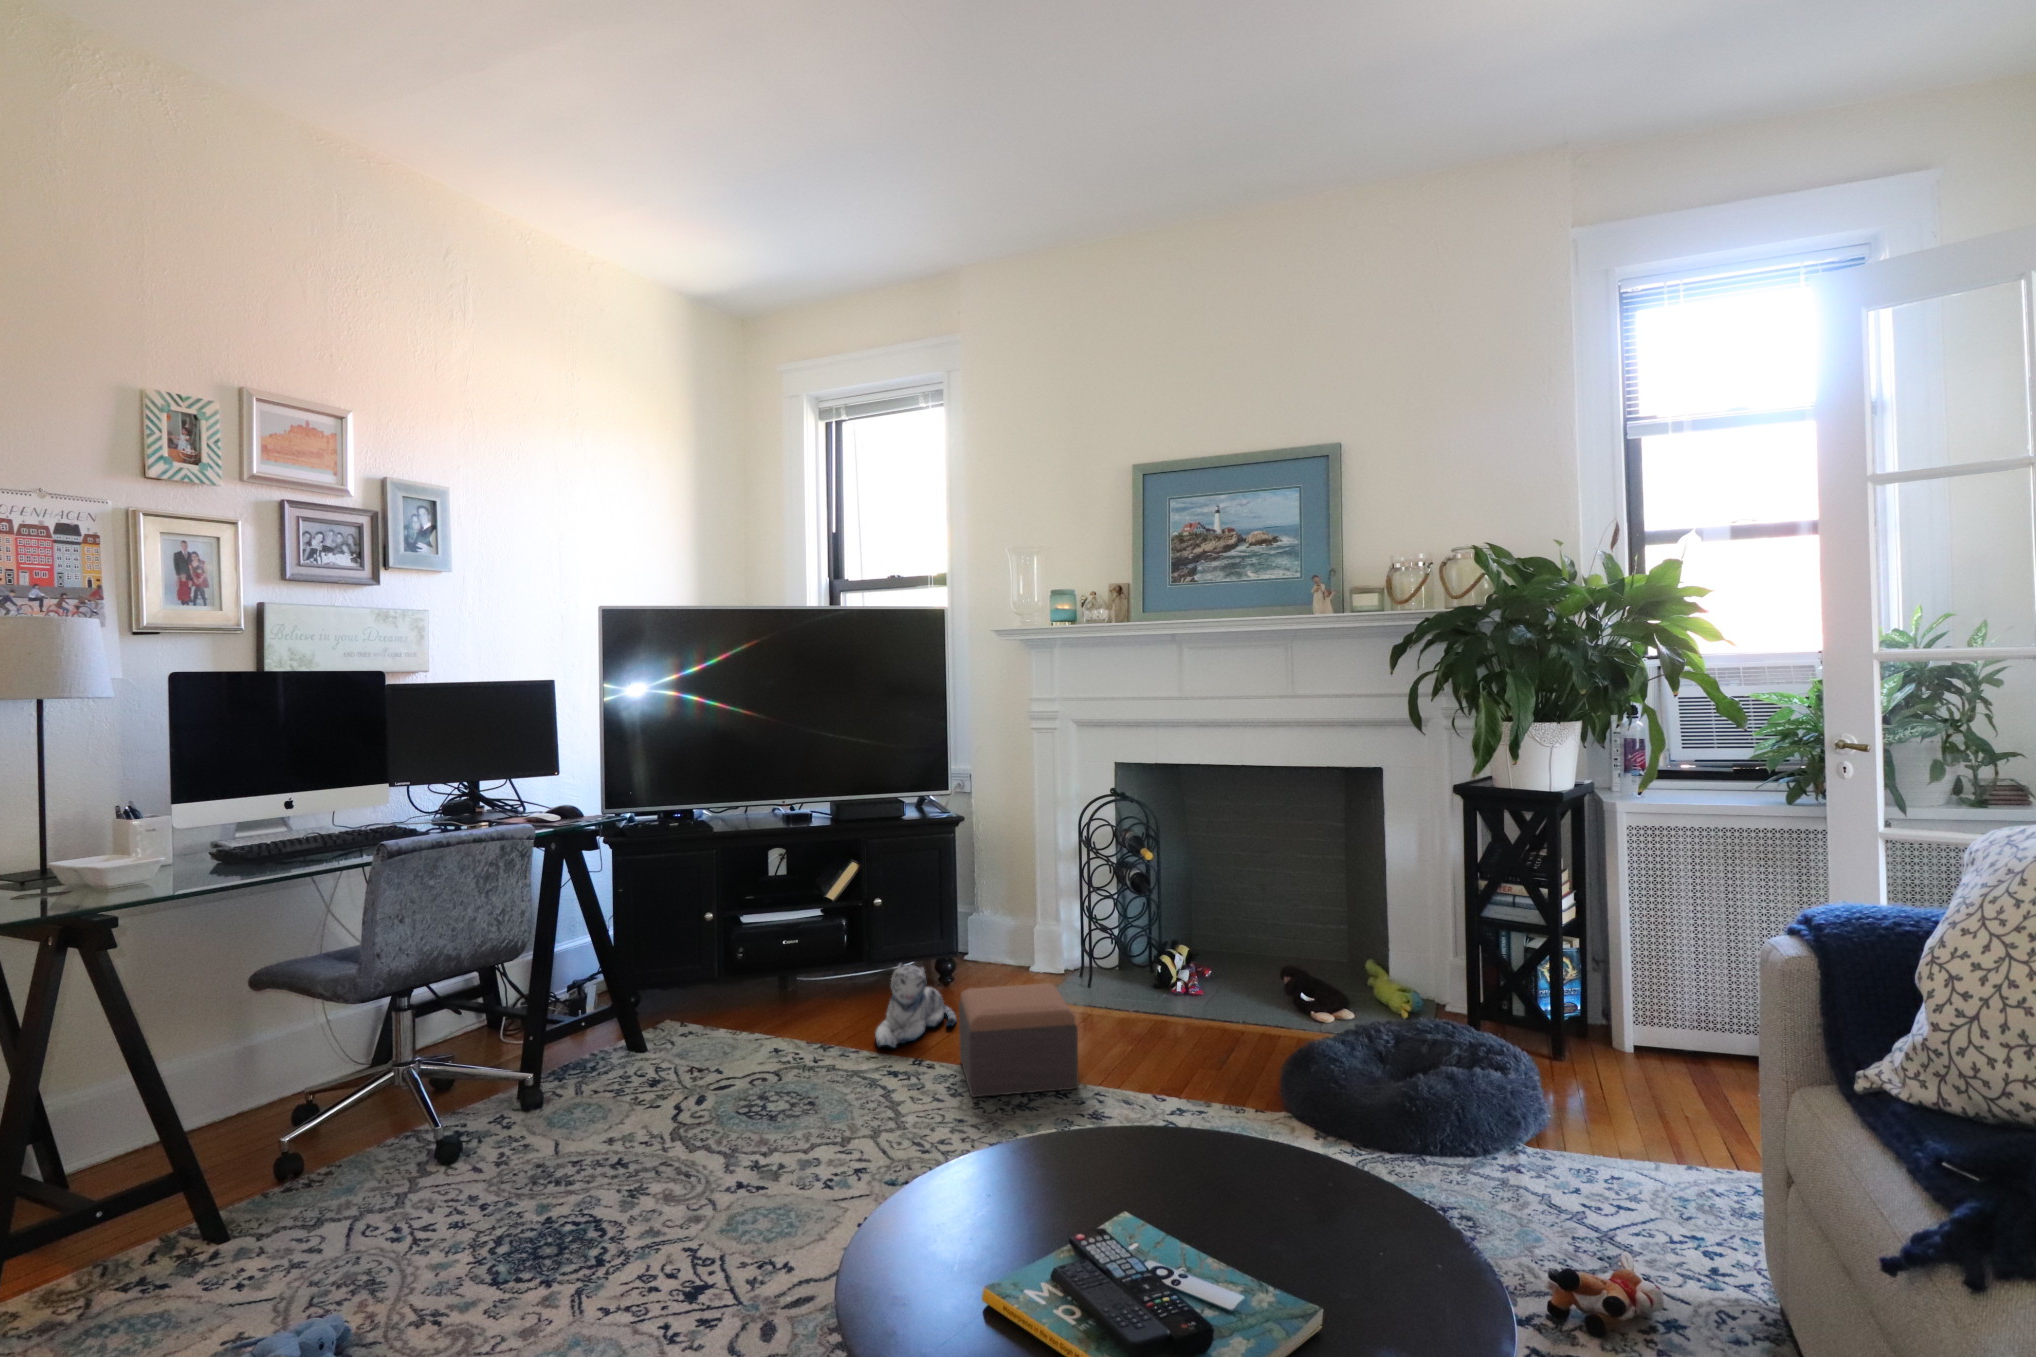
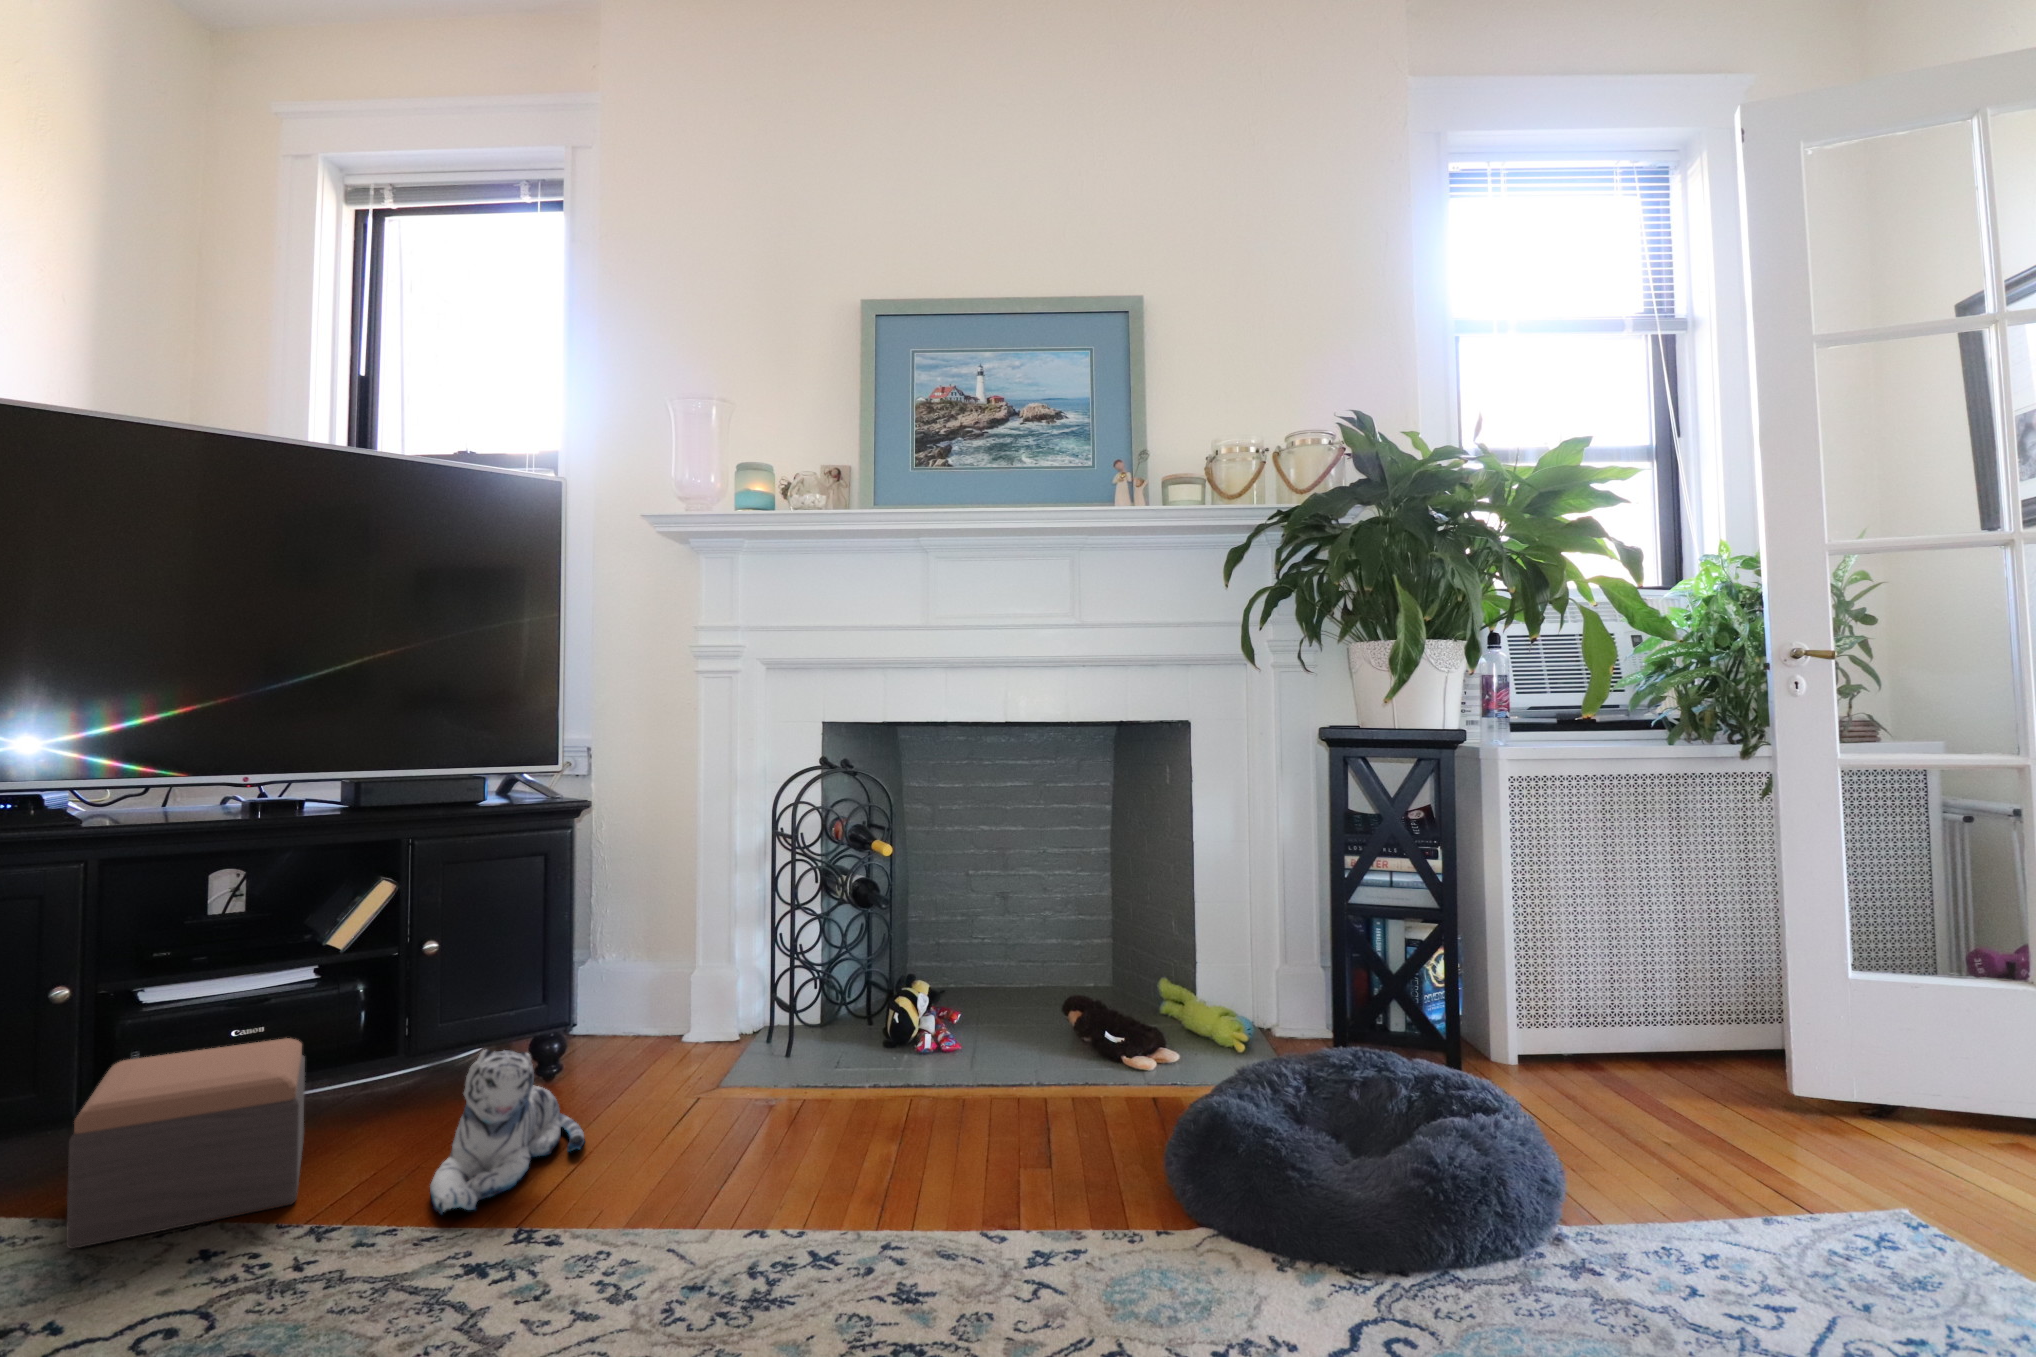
footstool: present [959,983,1079,1097] -> present [66,1038,305,1249]

